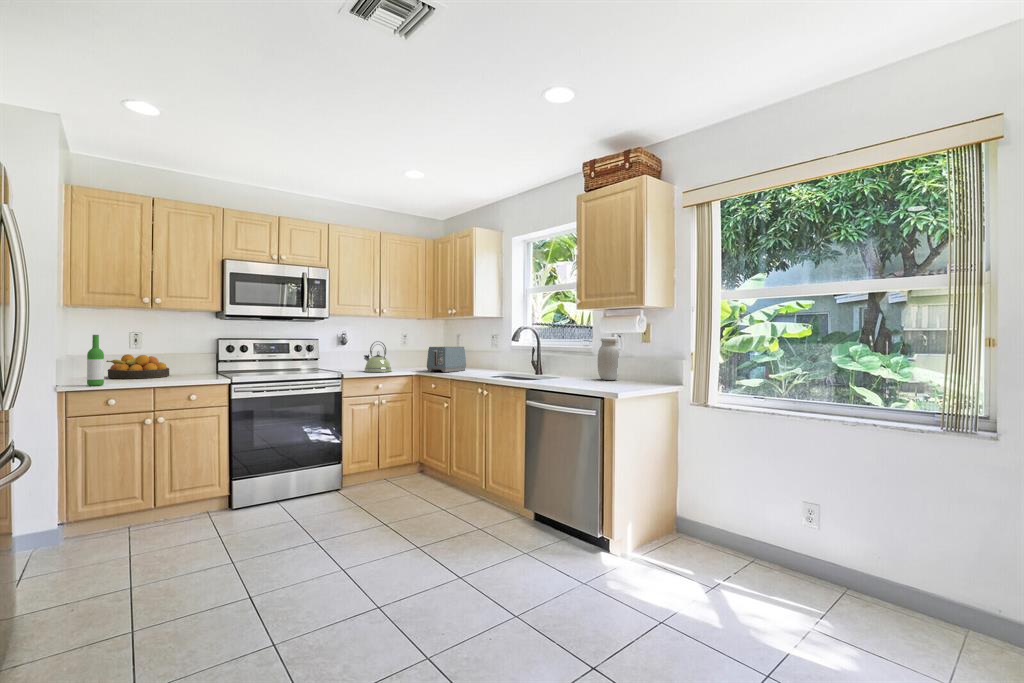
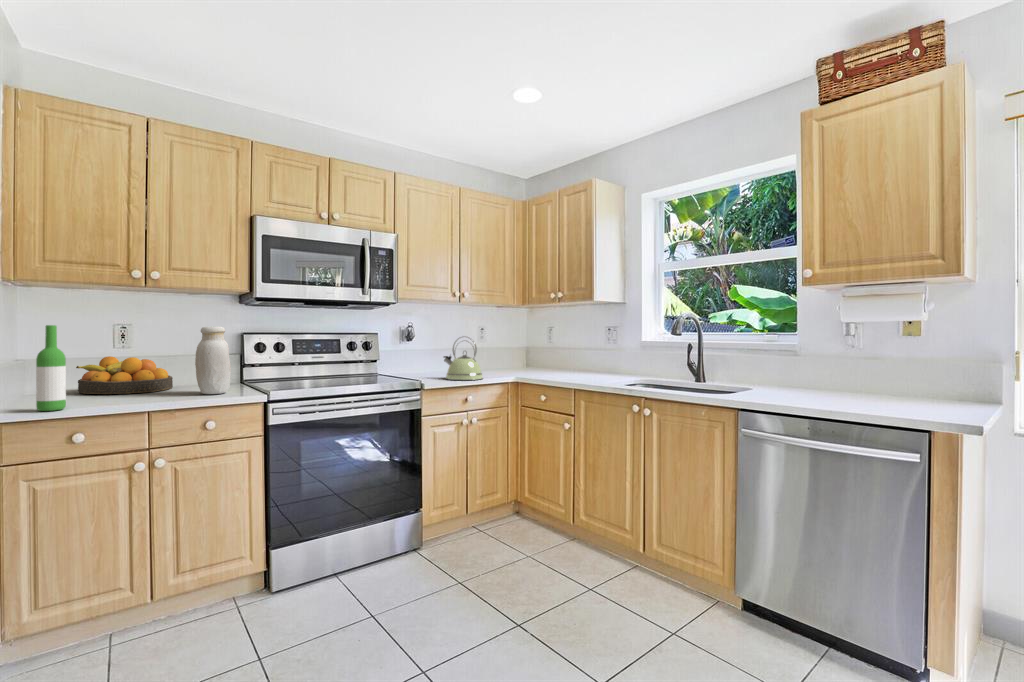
jar: present [597,337,619,380] -> present [195,326,231,394]
toaster: present [427,346,466,372] -> none [533,344,581,380]

